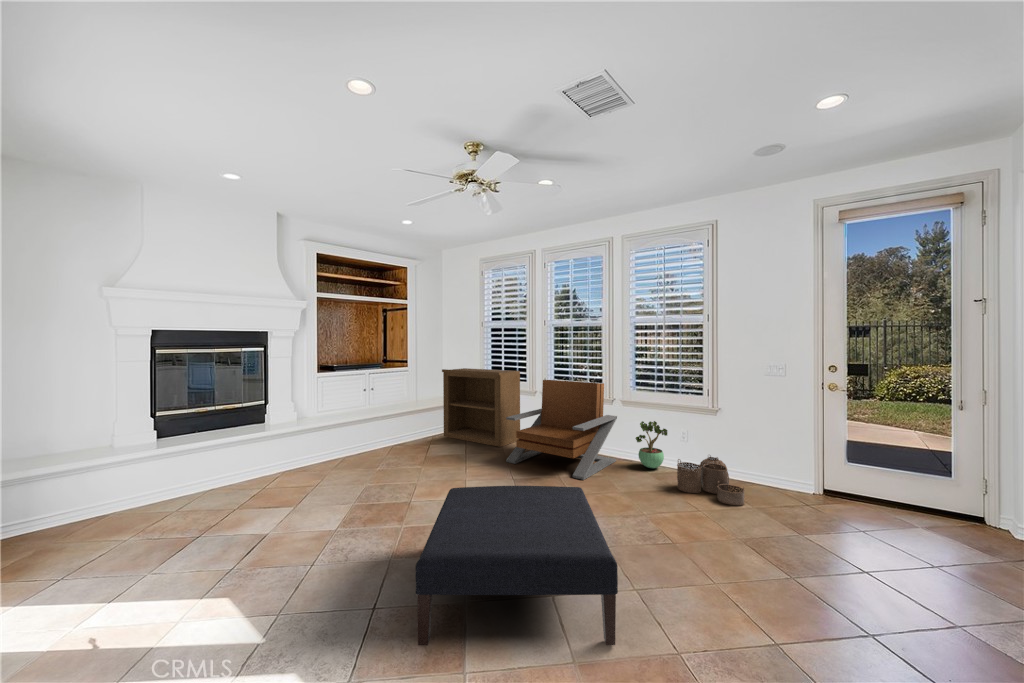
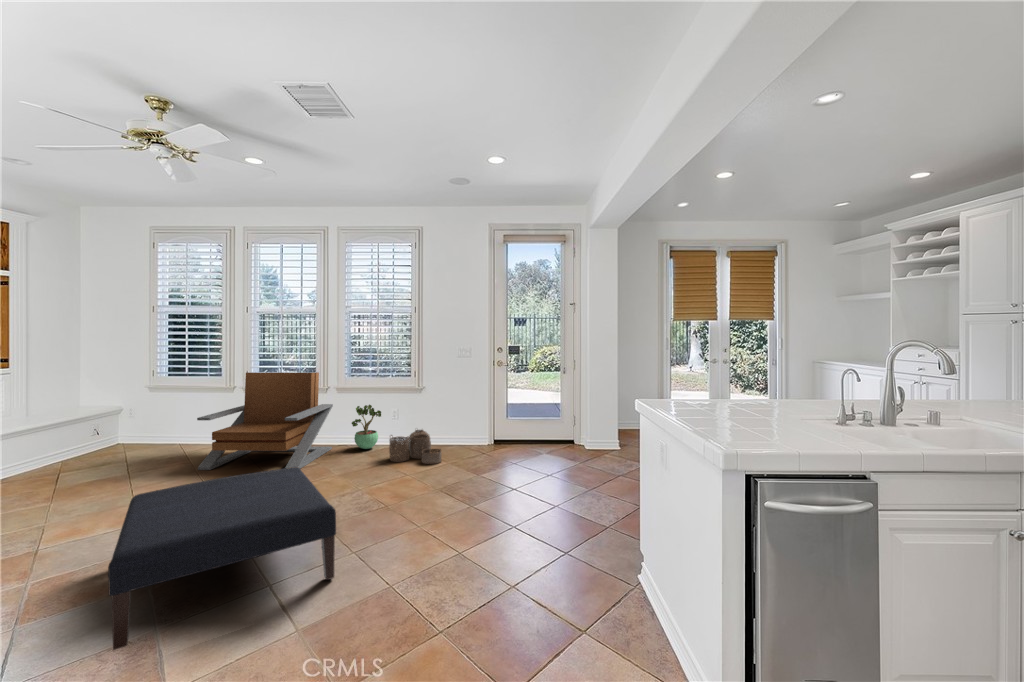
bookshelf: present [442,368,520,447] -> none [83,365,214,457]

